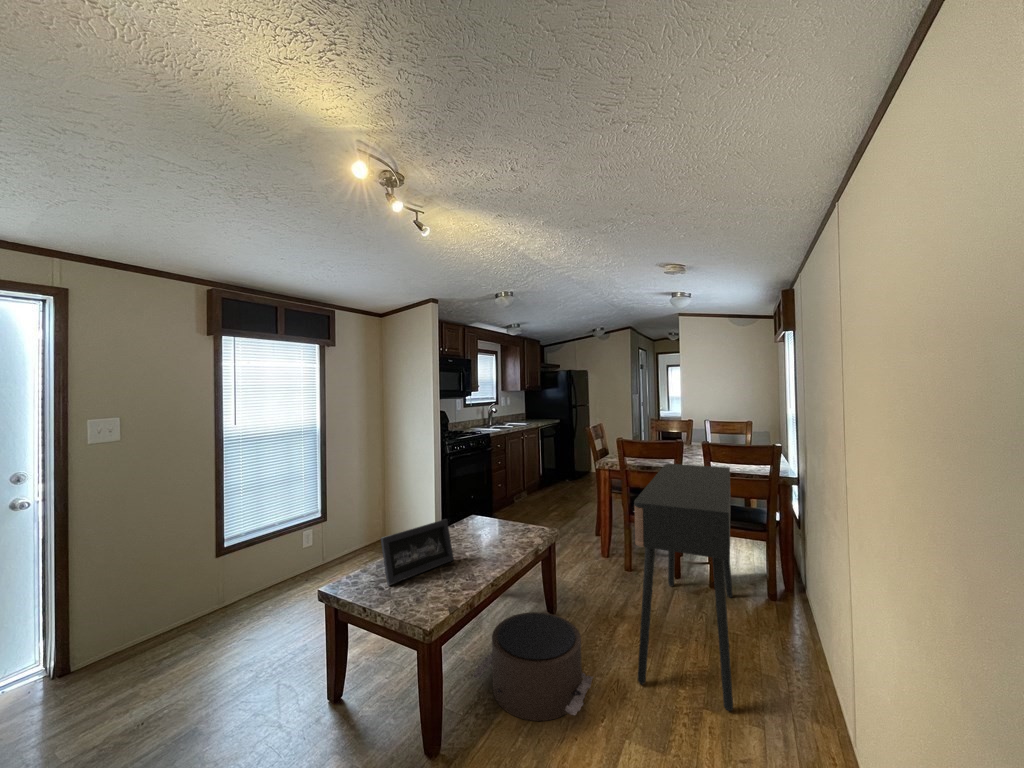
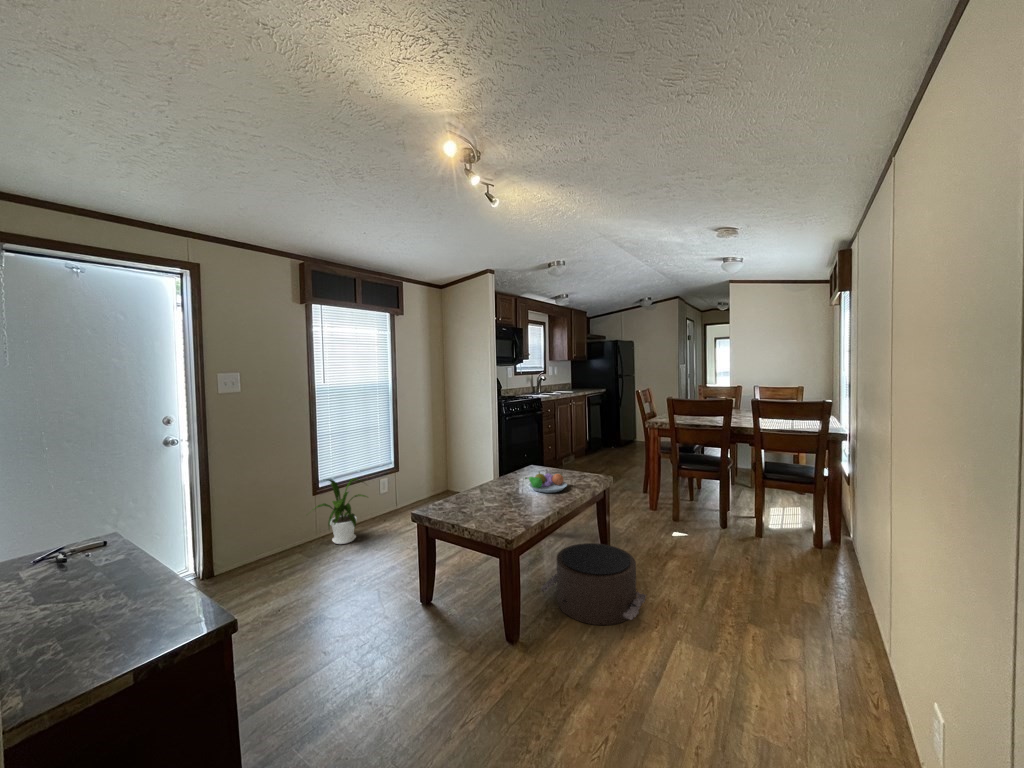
console table: present [634,464,733,711] -> none [686,420,779,626]
picture frame: present [381,519,454,585] -> none [461,460,521,510]
fruit bowl: none [459,528,507,555] -> present [525,472,567,493]
house plant: none [205,535,285,615] -> present [314,478,367,544]

